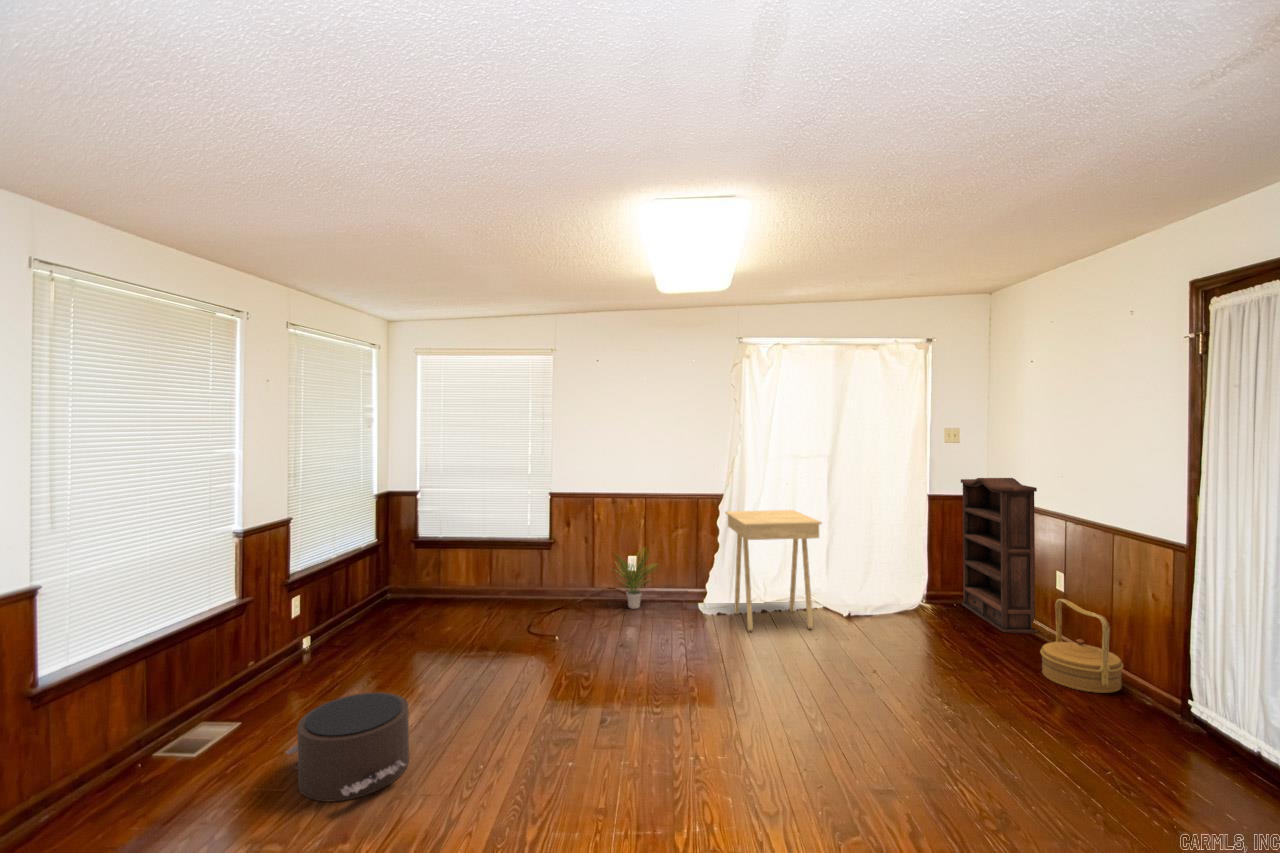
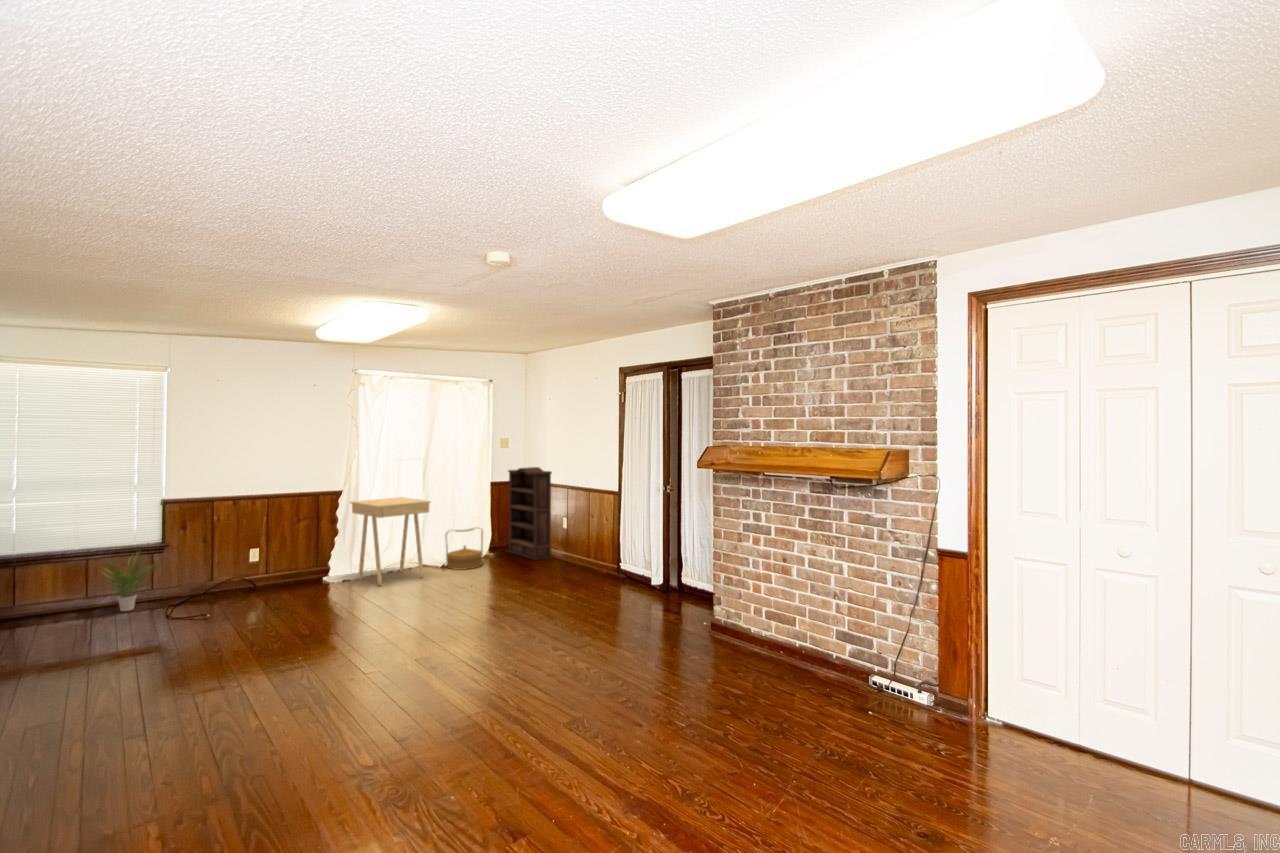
potted plant: present [616,552,654,609] -> present [106,551,151,611]
woven basket: present [1040,599,1123,693] -> present [445,528,483,570]
pouf: present [286,693,409,802] -> none [55,647,194,724]

